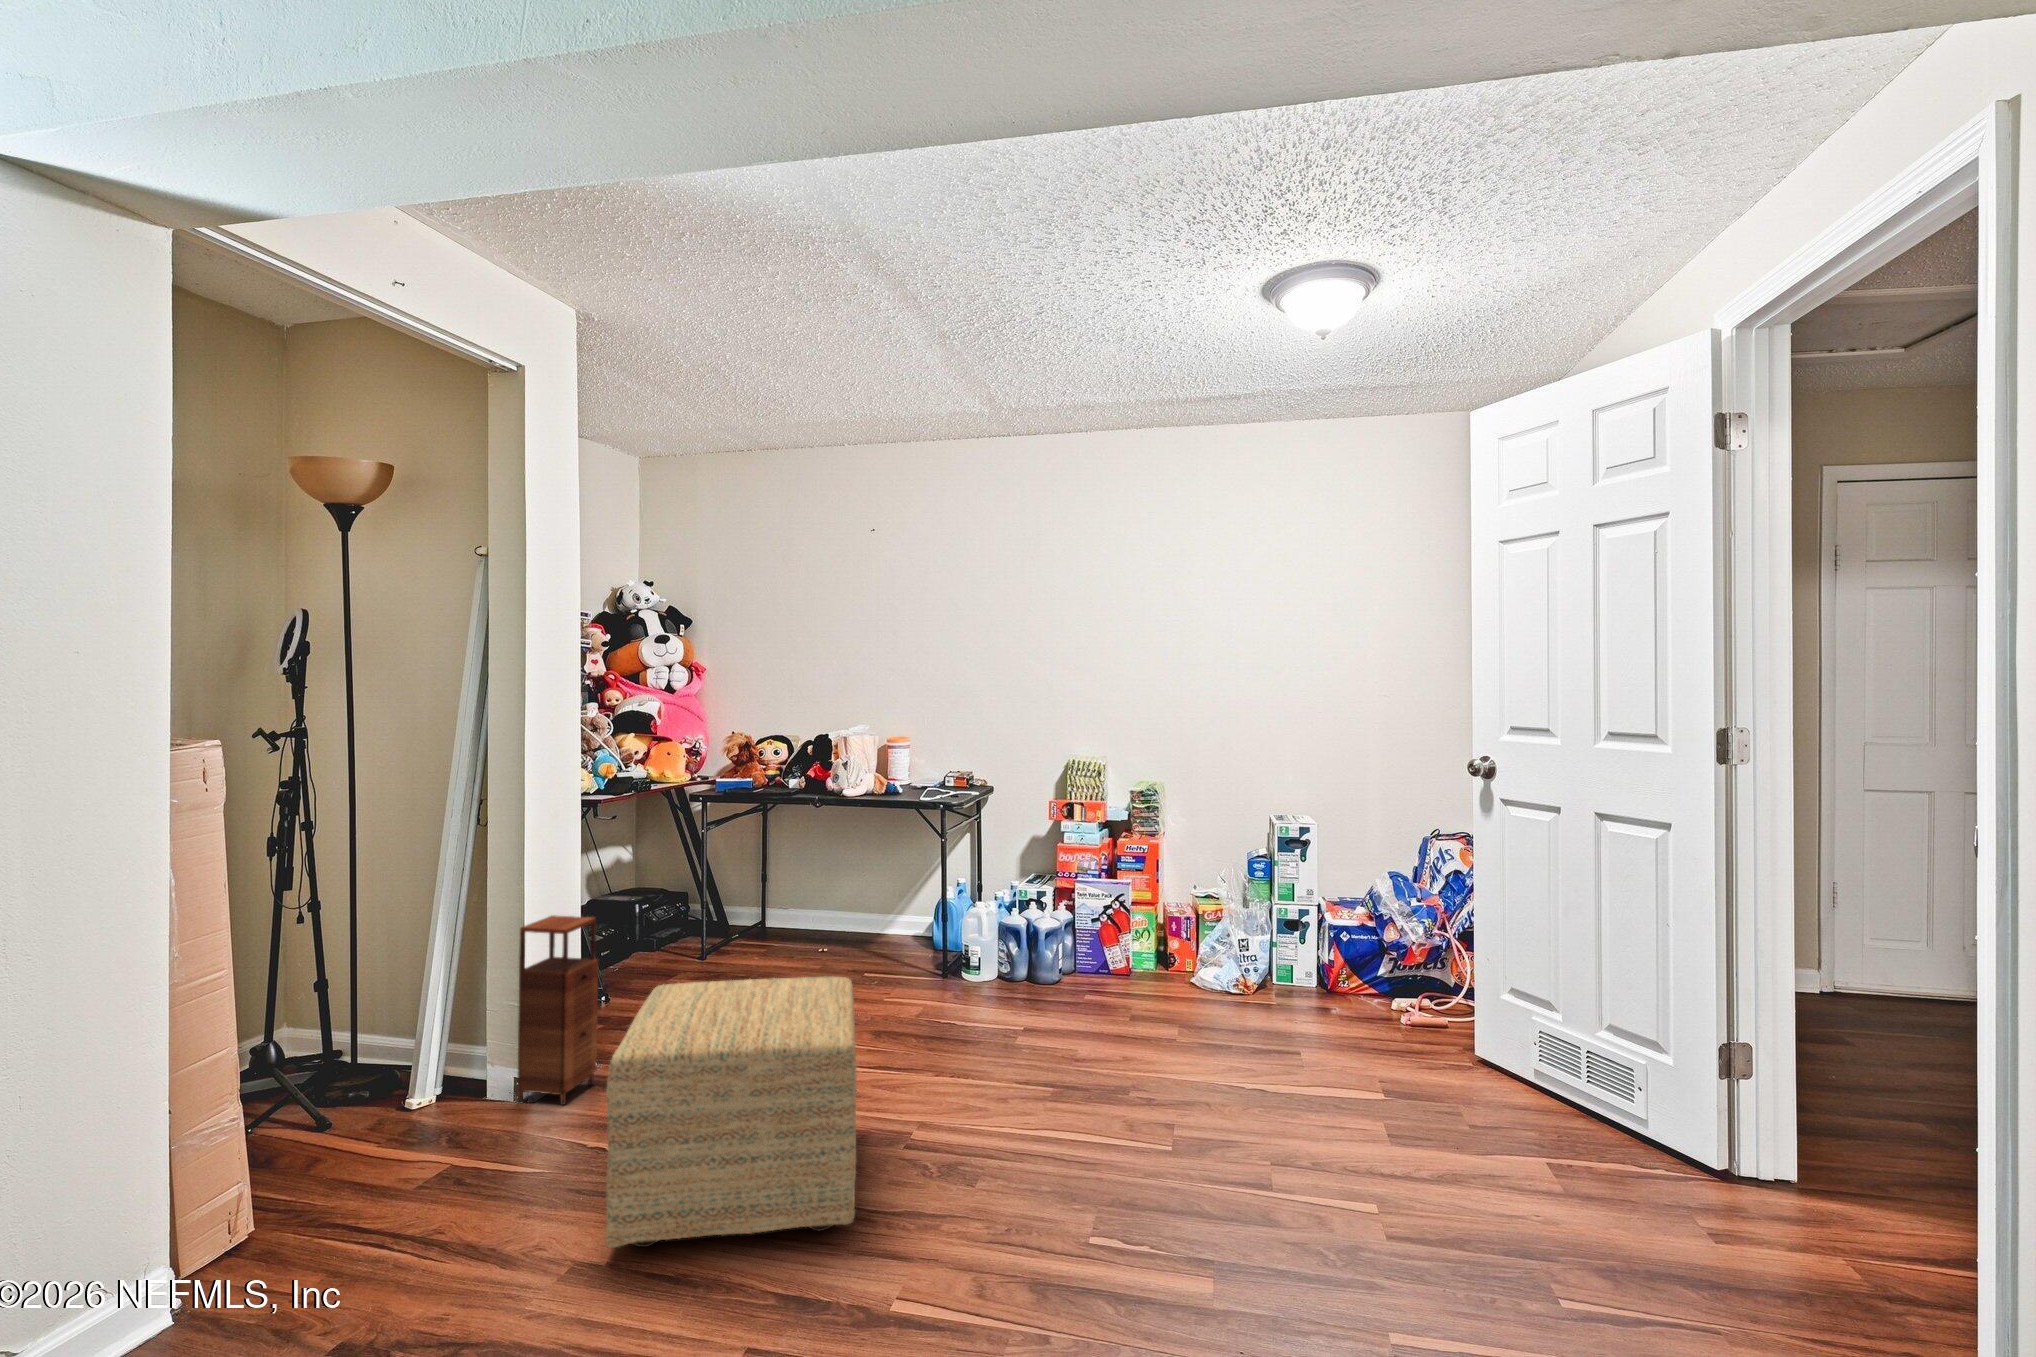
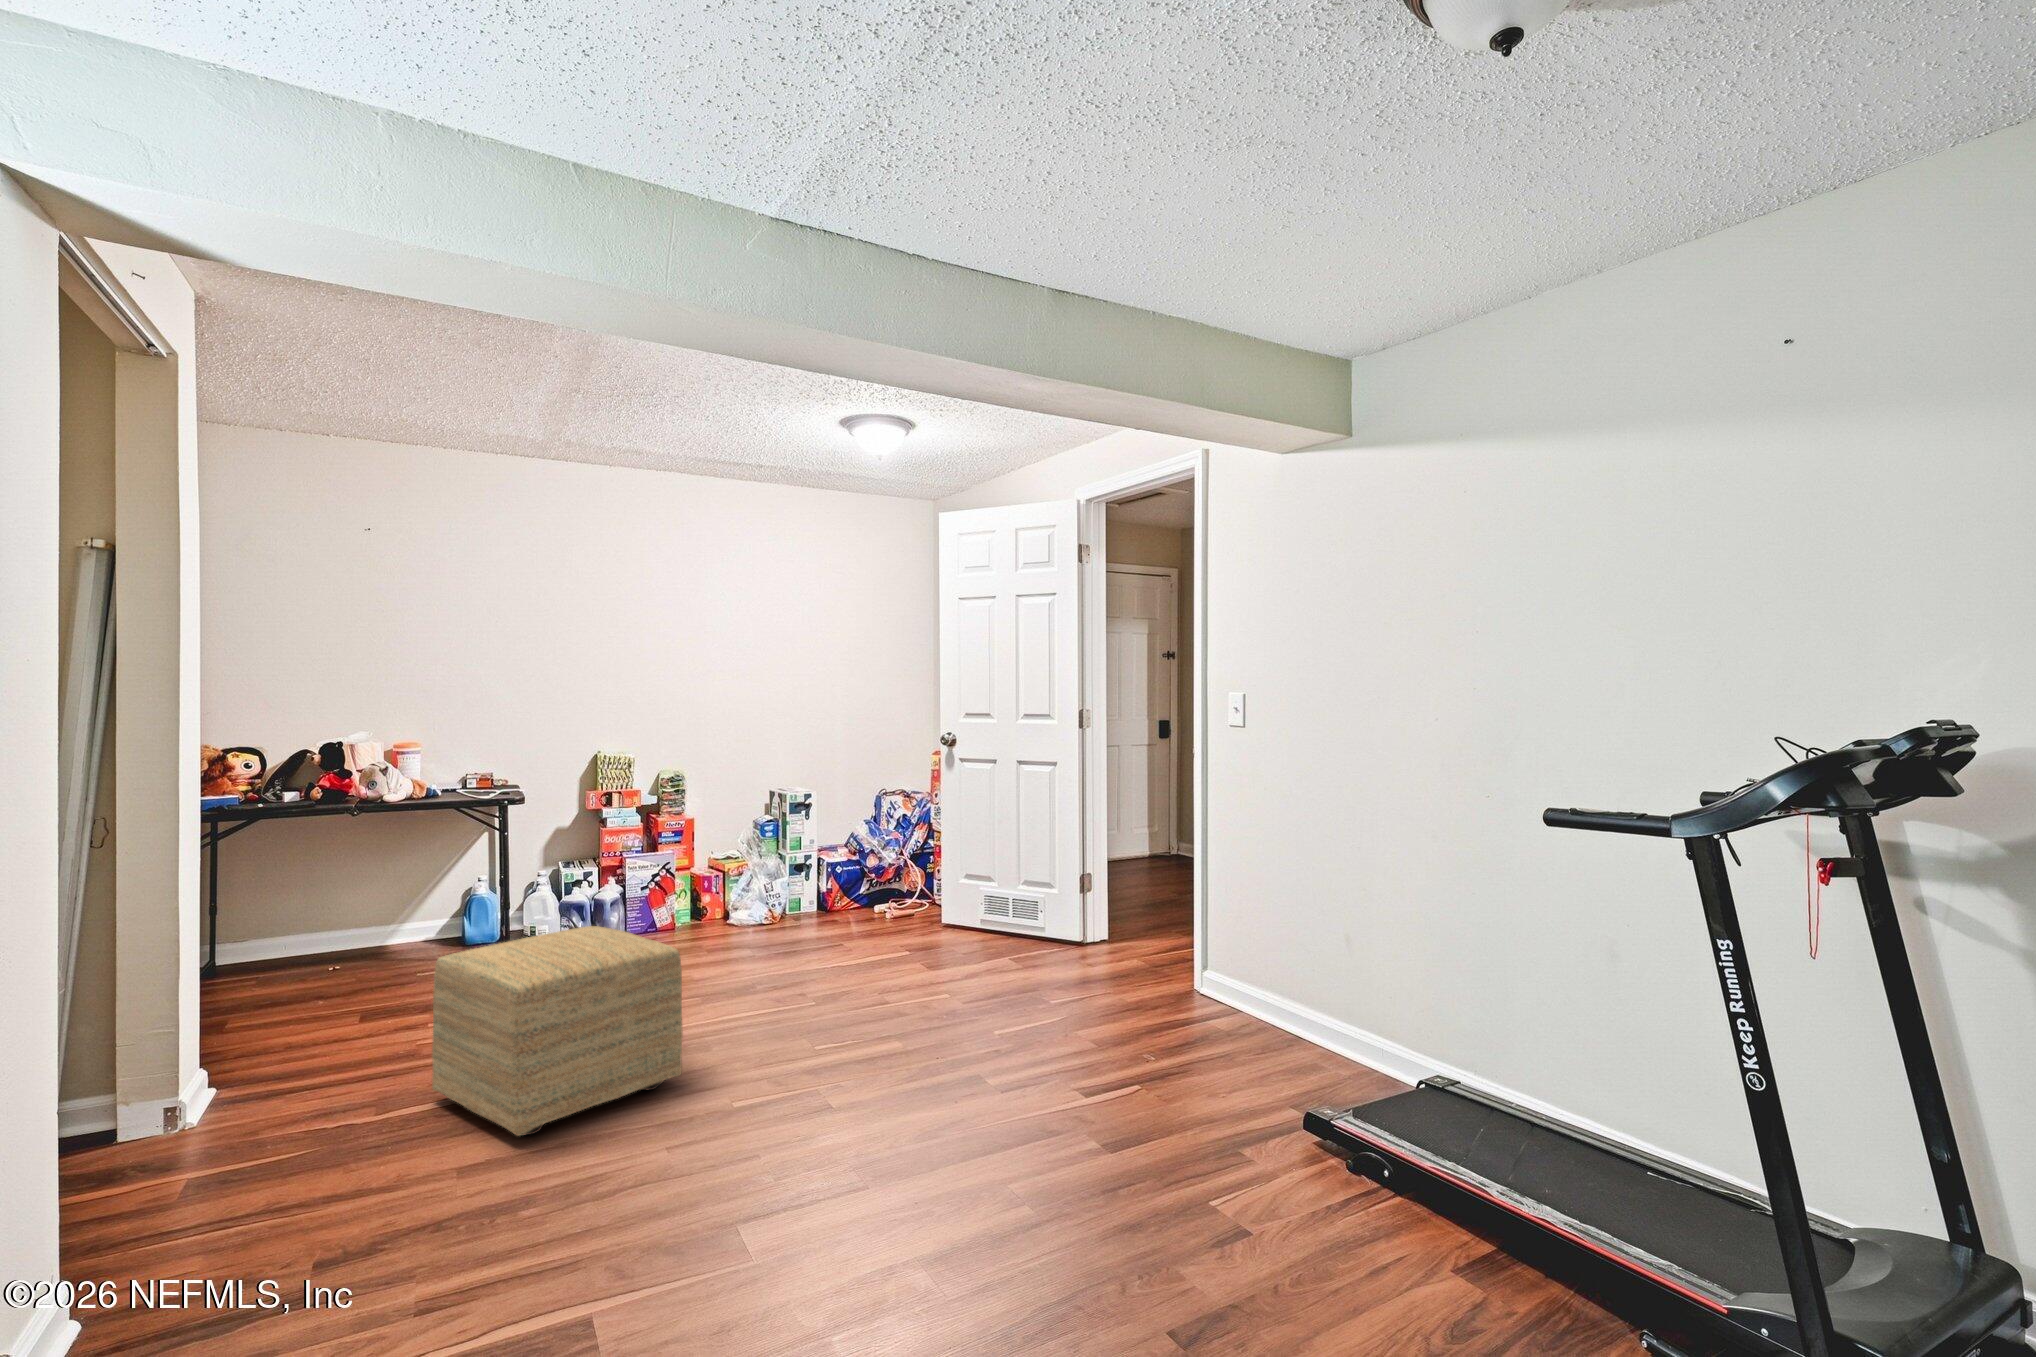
storage cabinet: present [517,916,598,1105] -> none [208,927,282,1123]

